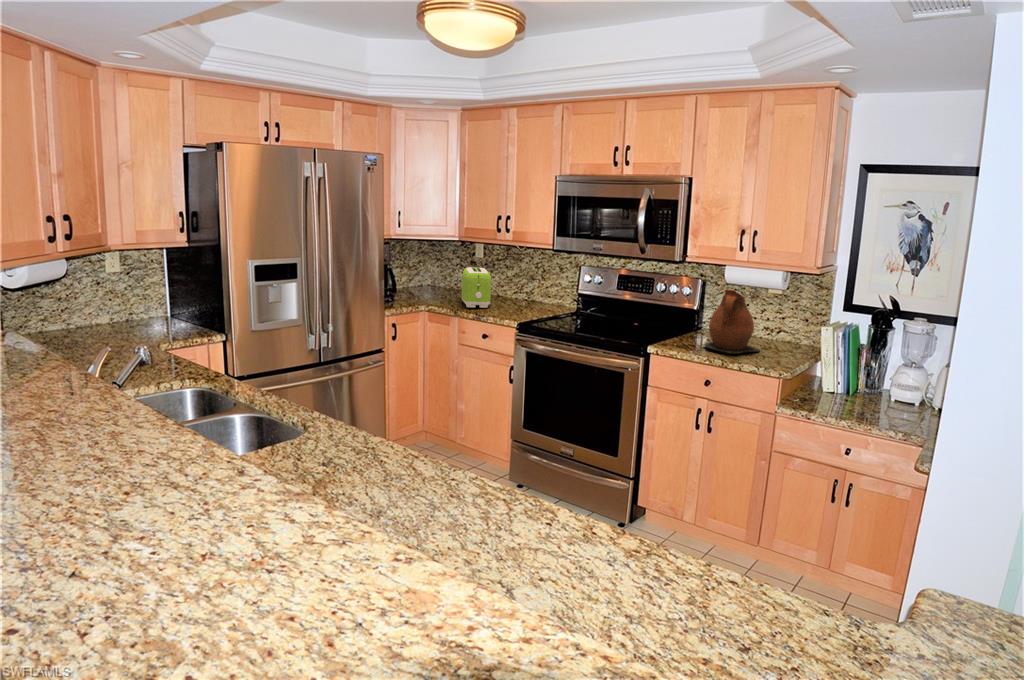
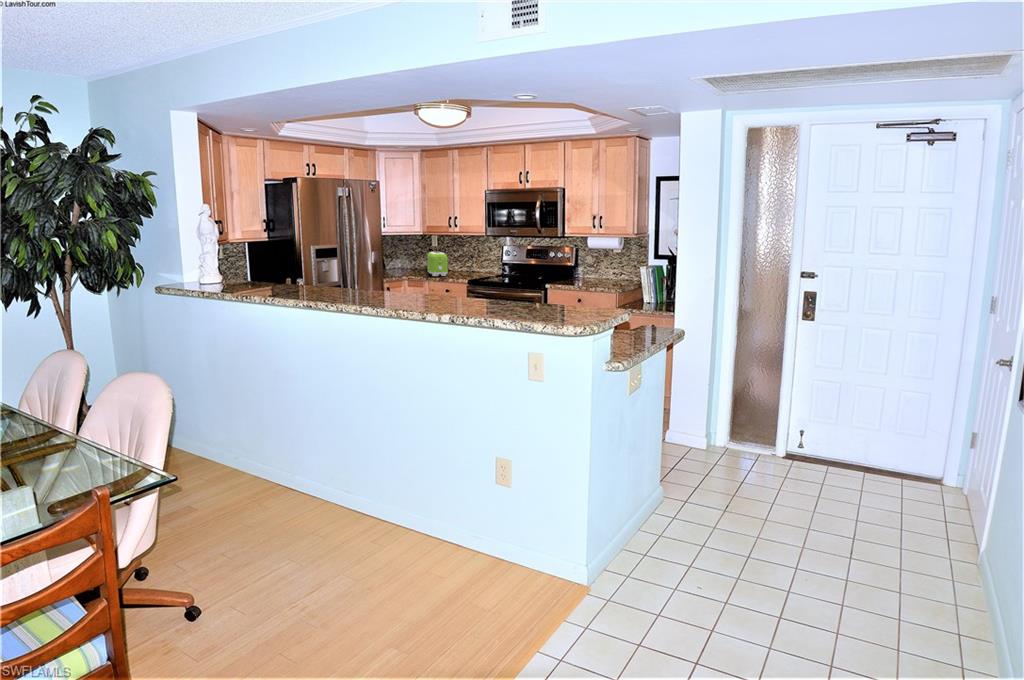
ceramic pitcher: present [704,289,760,353] -> none [576,250,609,285]

